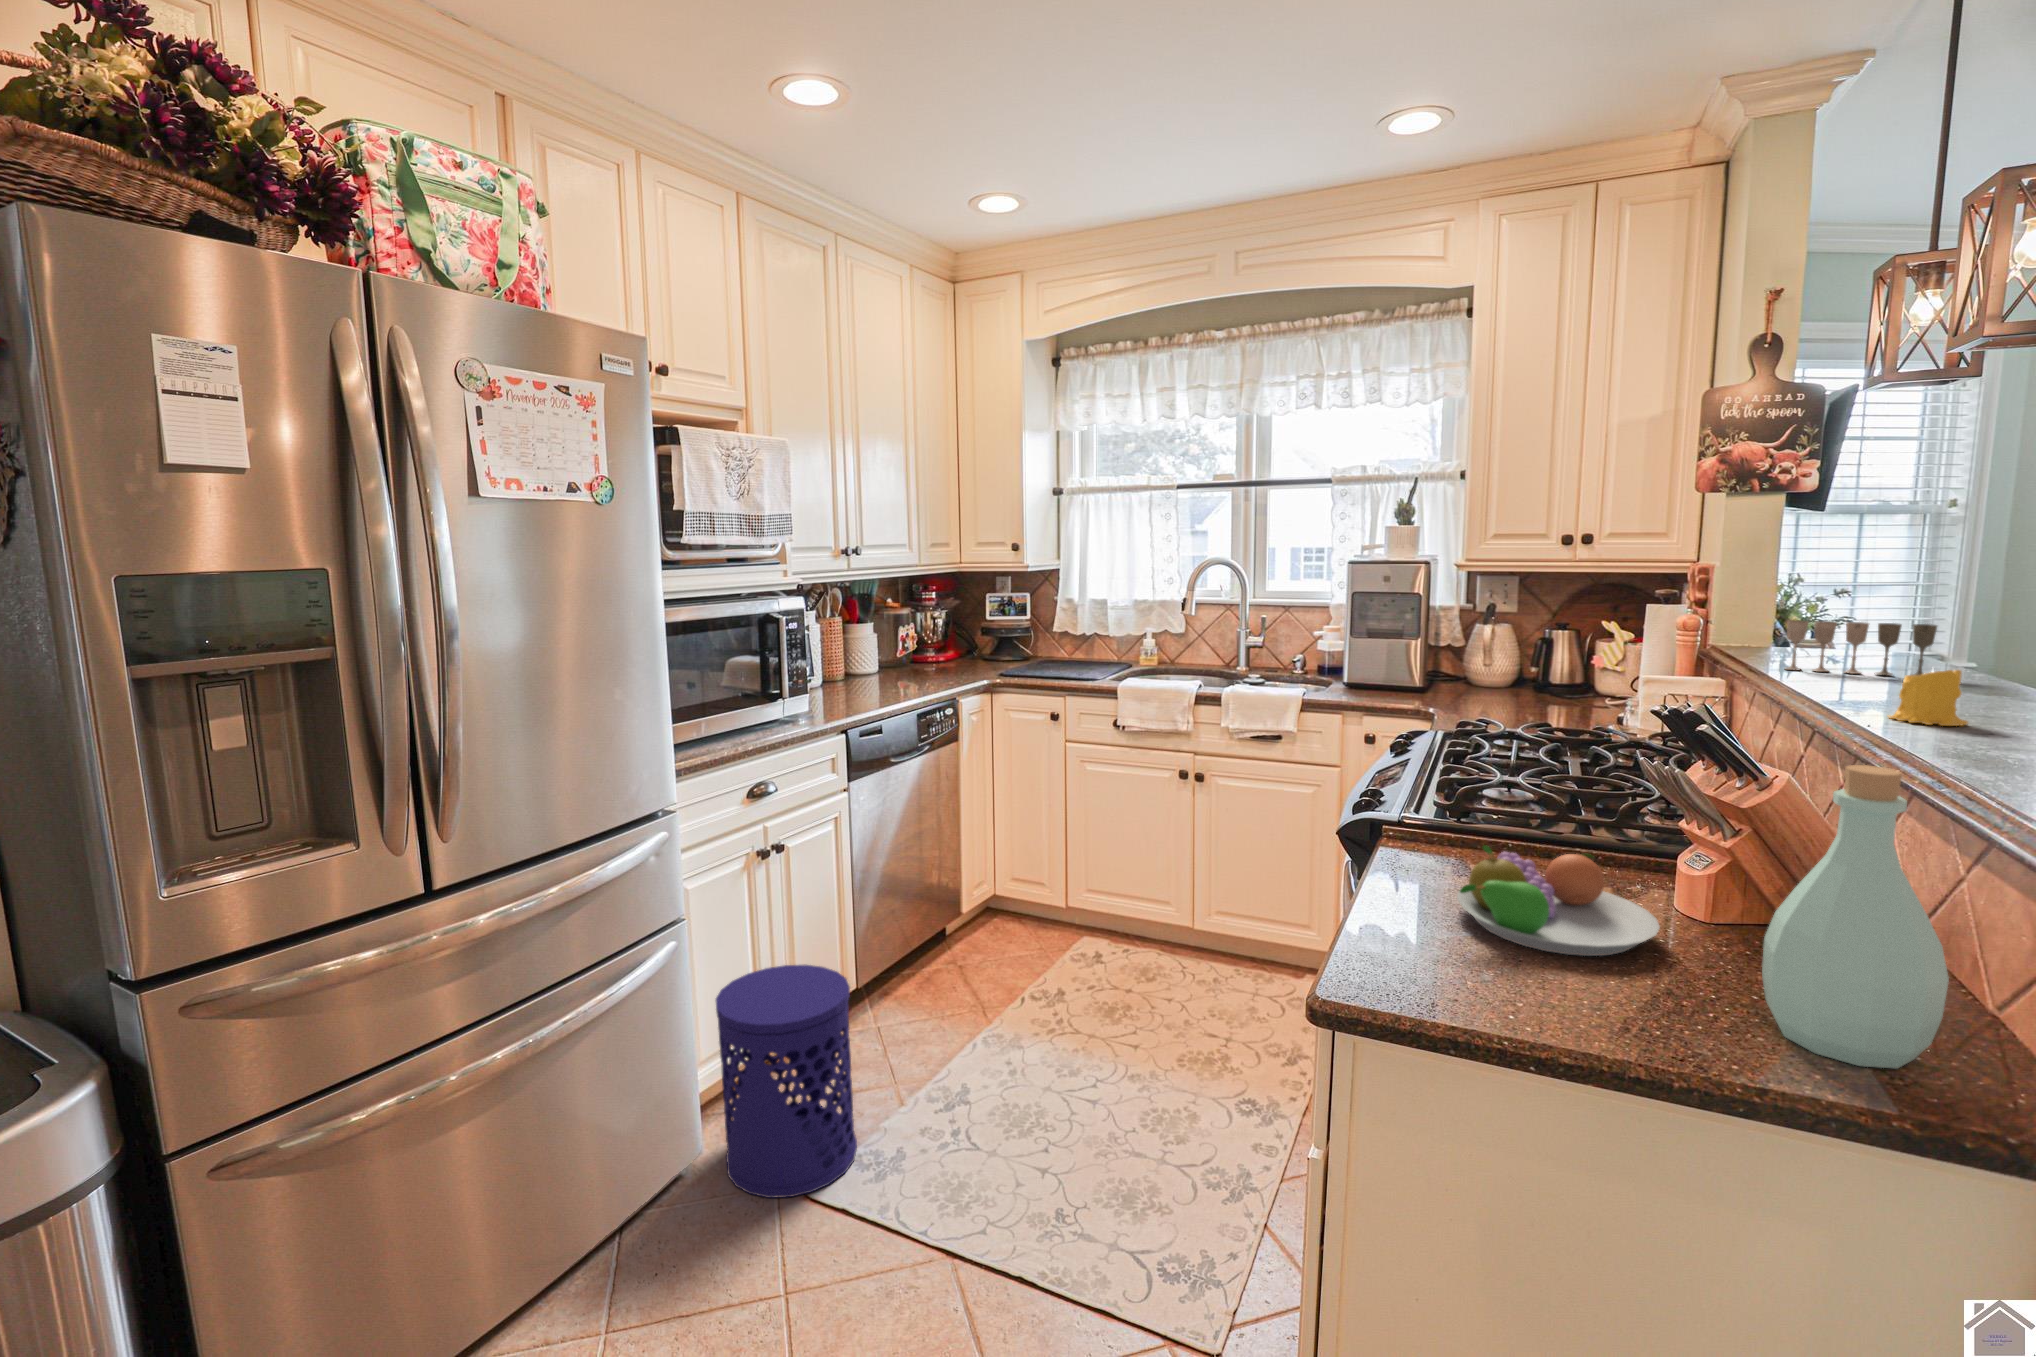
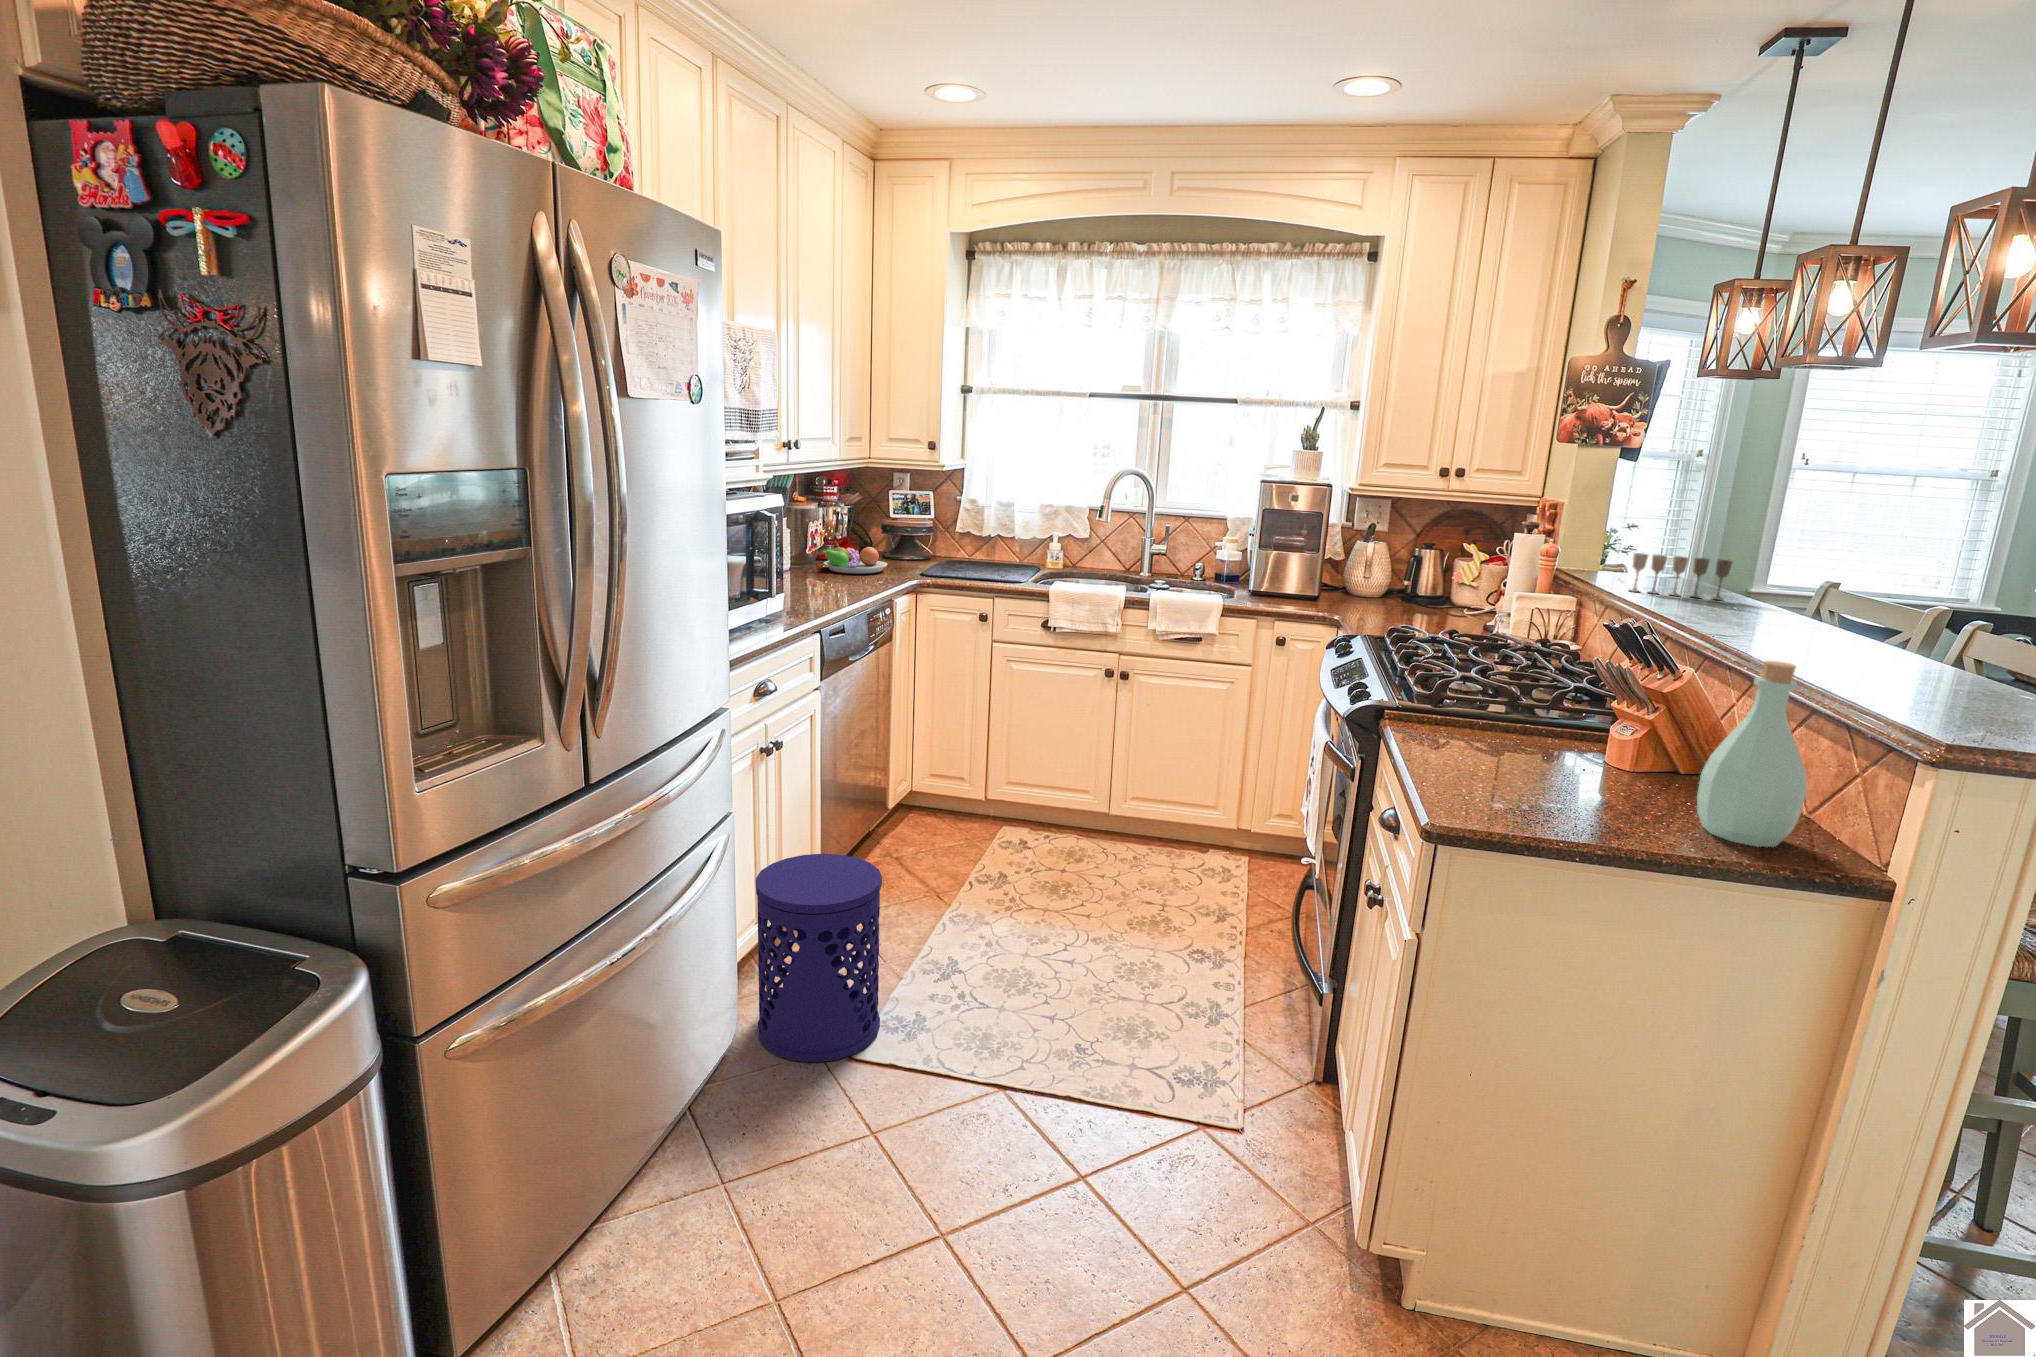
candle: present [1888,669,1968,726] -> none [1724,593,1774,636]
fruit bowl: present [1457,846,1660,956] -> present [818,543,887,574]

